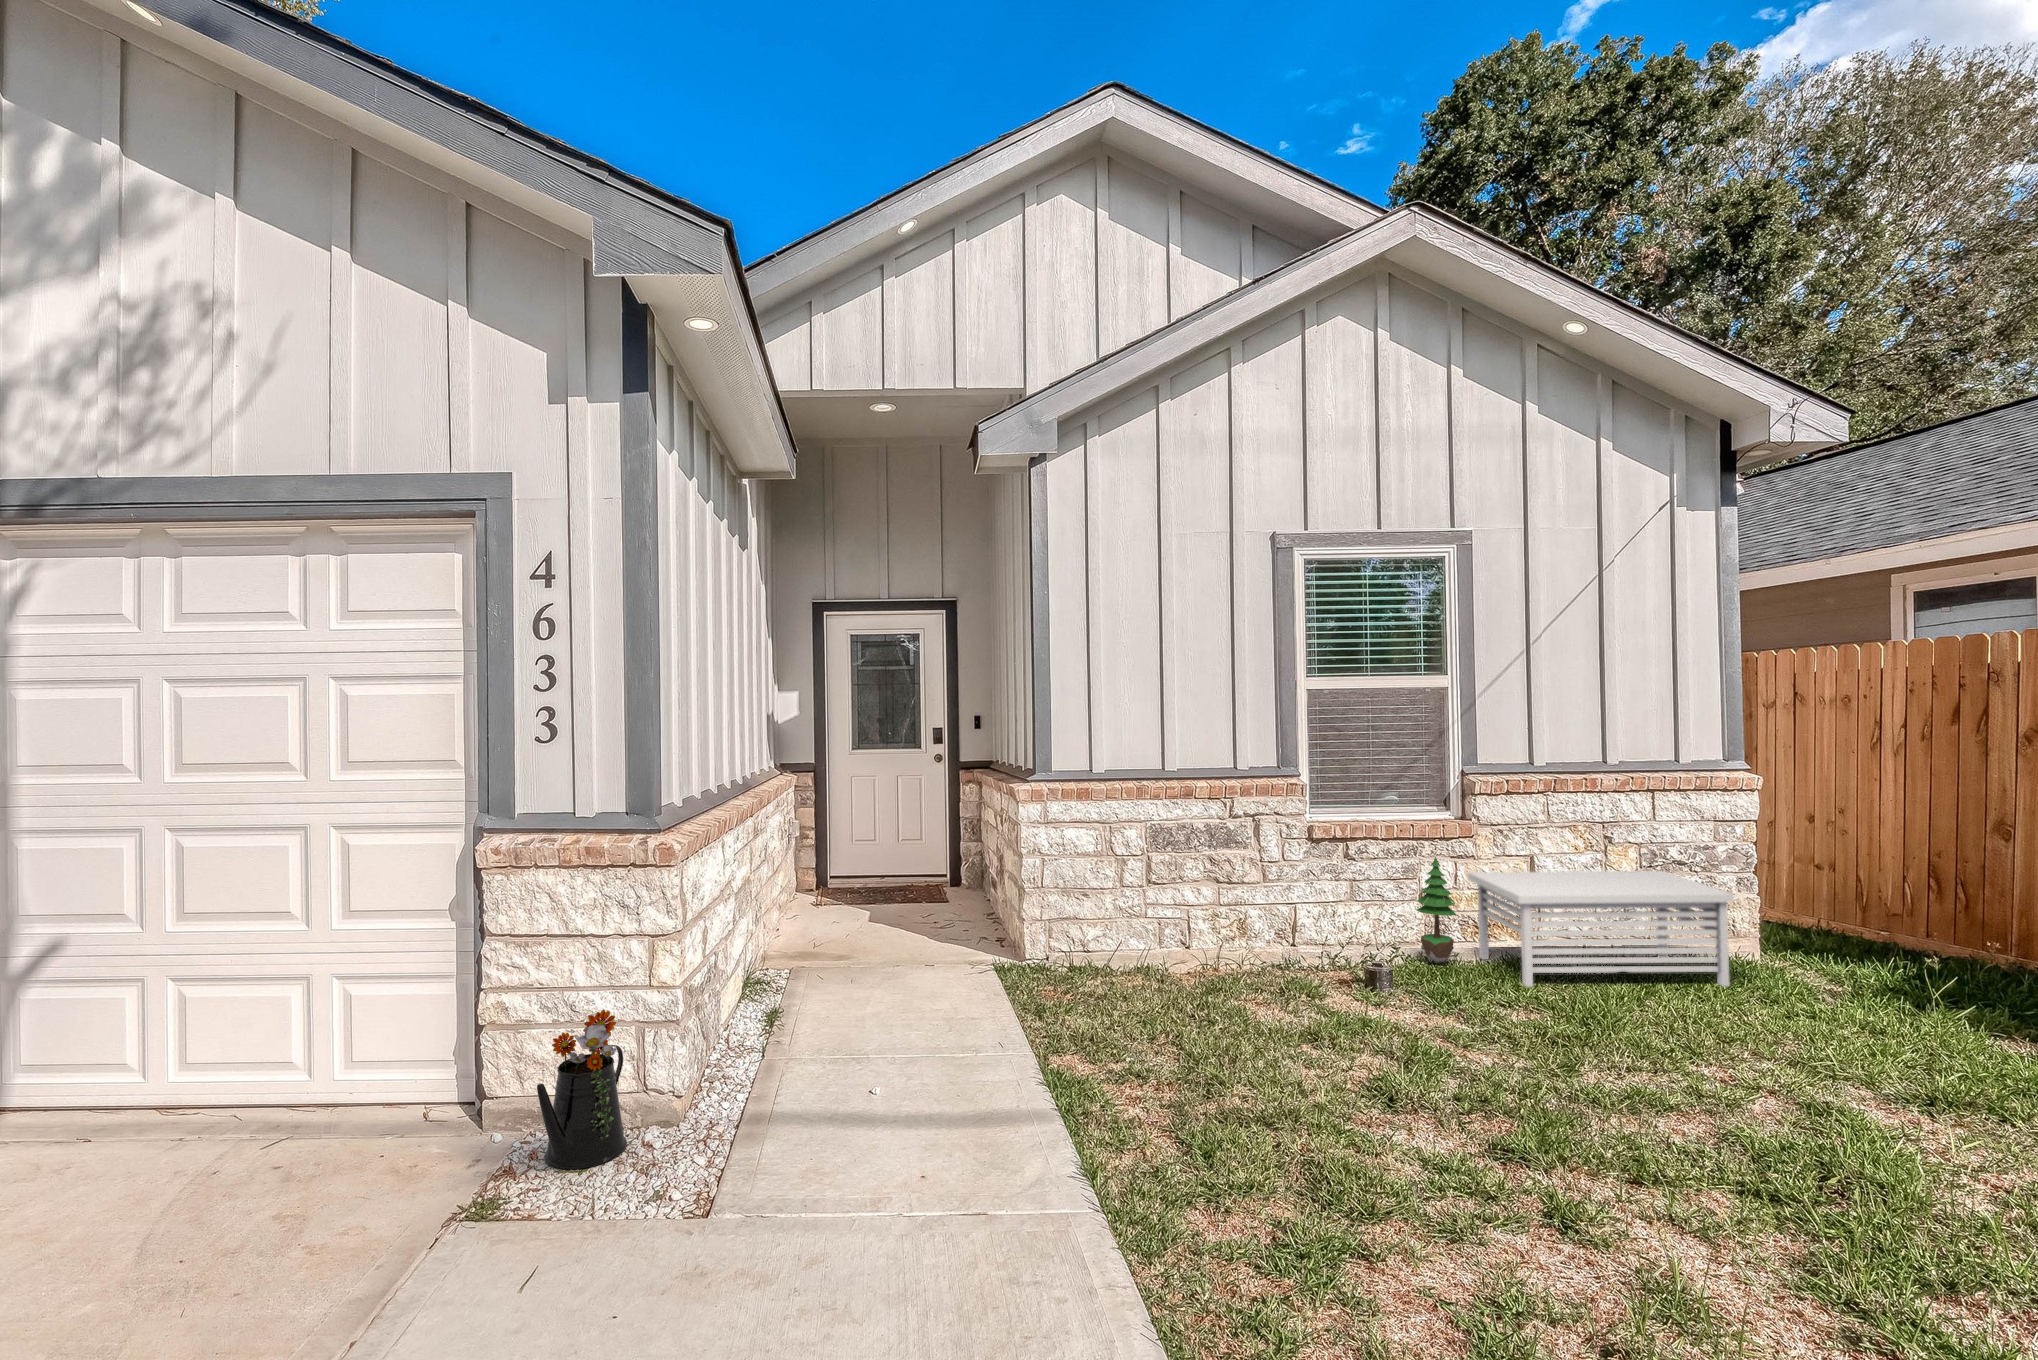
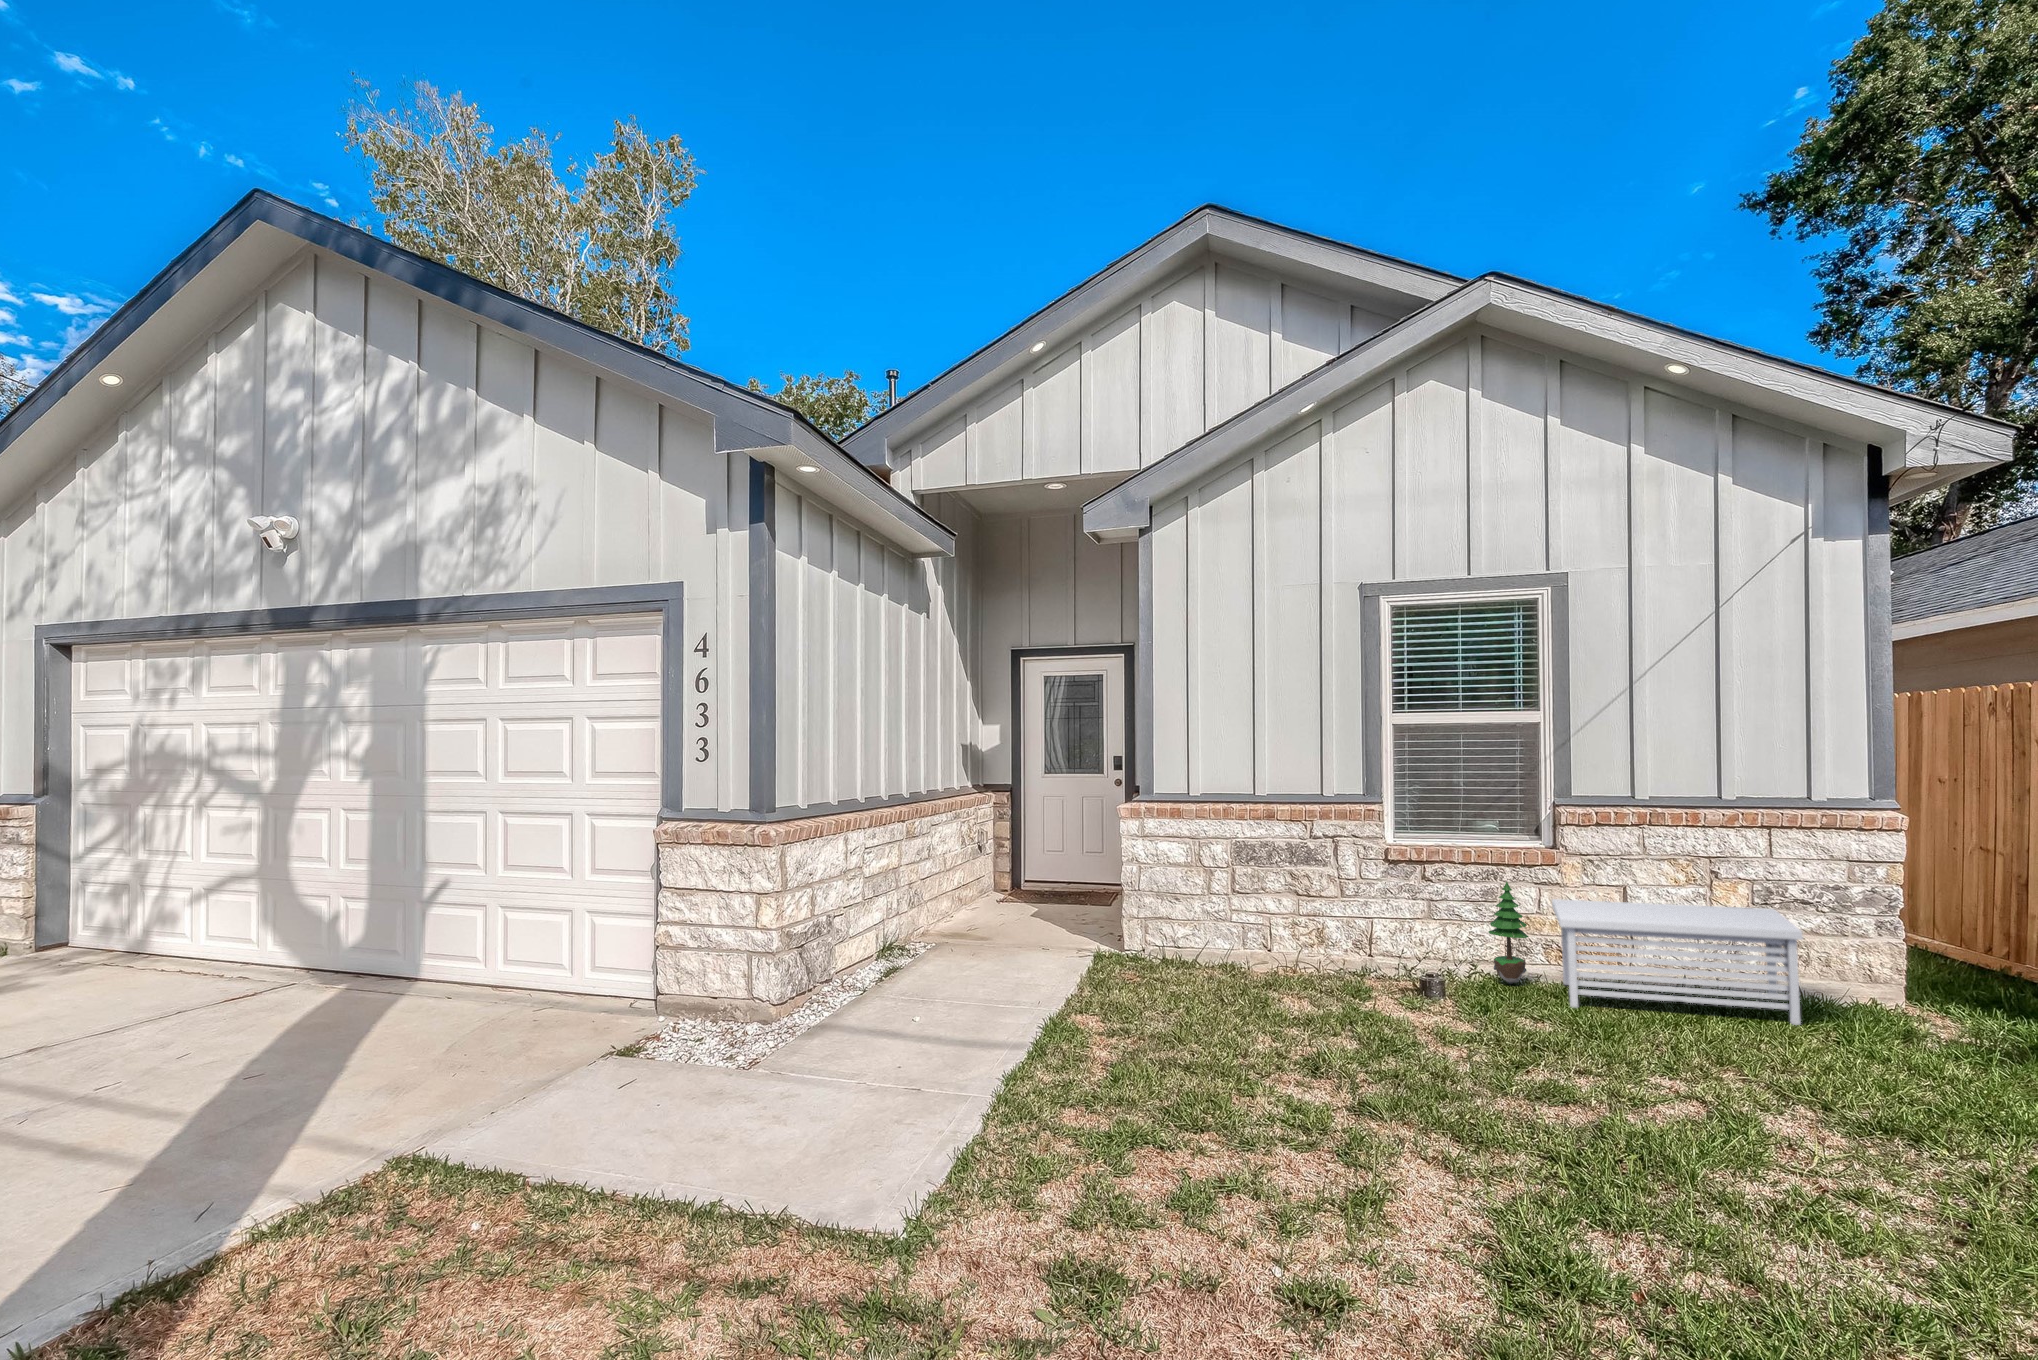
watering can: present [537,1009,627,1169] -> none [693,937,755,1033]

